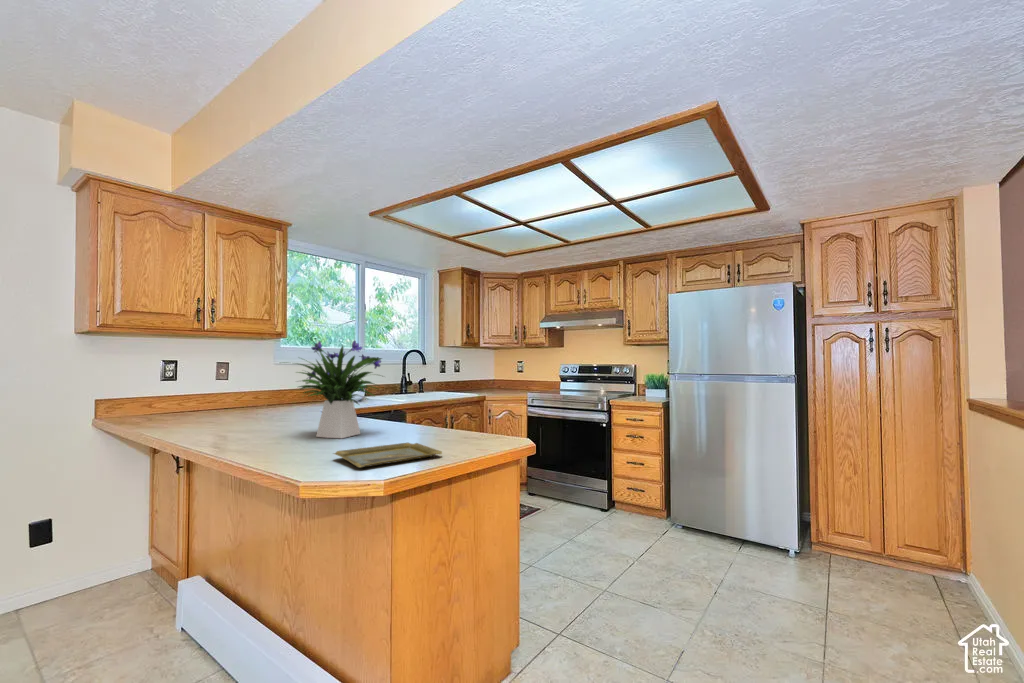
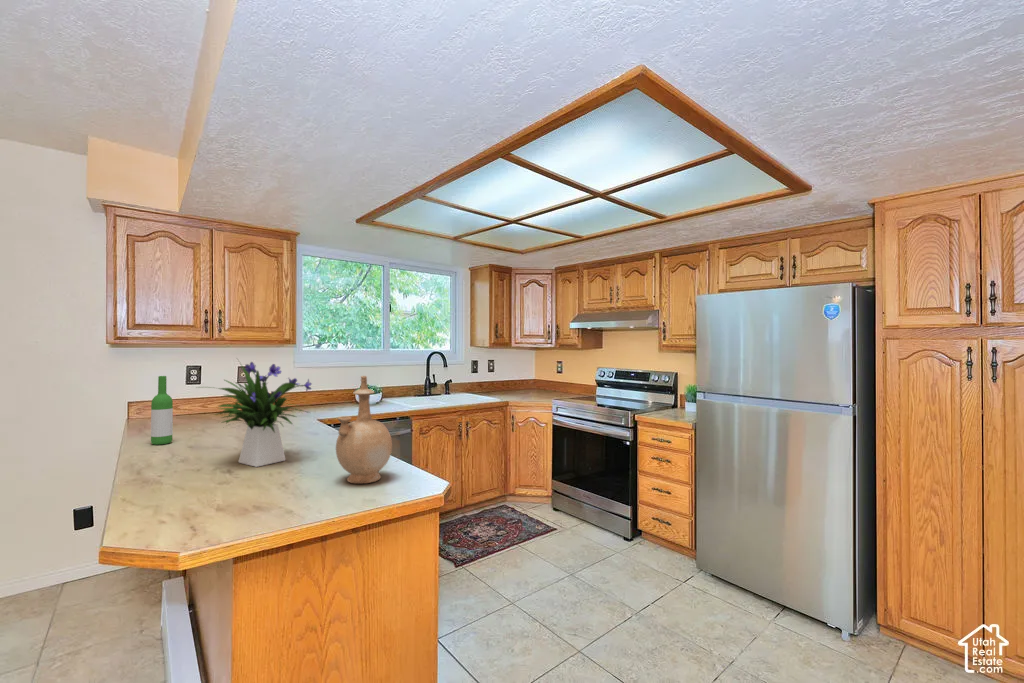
vase: none [437,347,485,442] -> present [336,376,392,484]
wine bottle: none [188,360,210,431] -> present [151,376,173,445]
tray: present [334,443,442,467] -> none [176,484,299,524]

